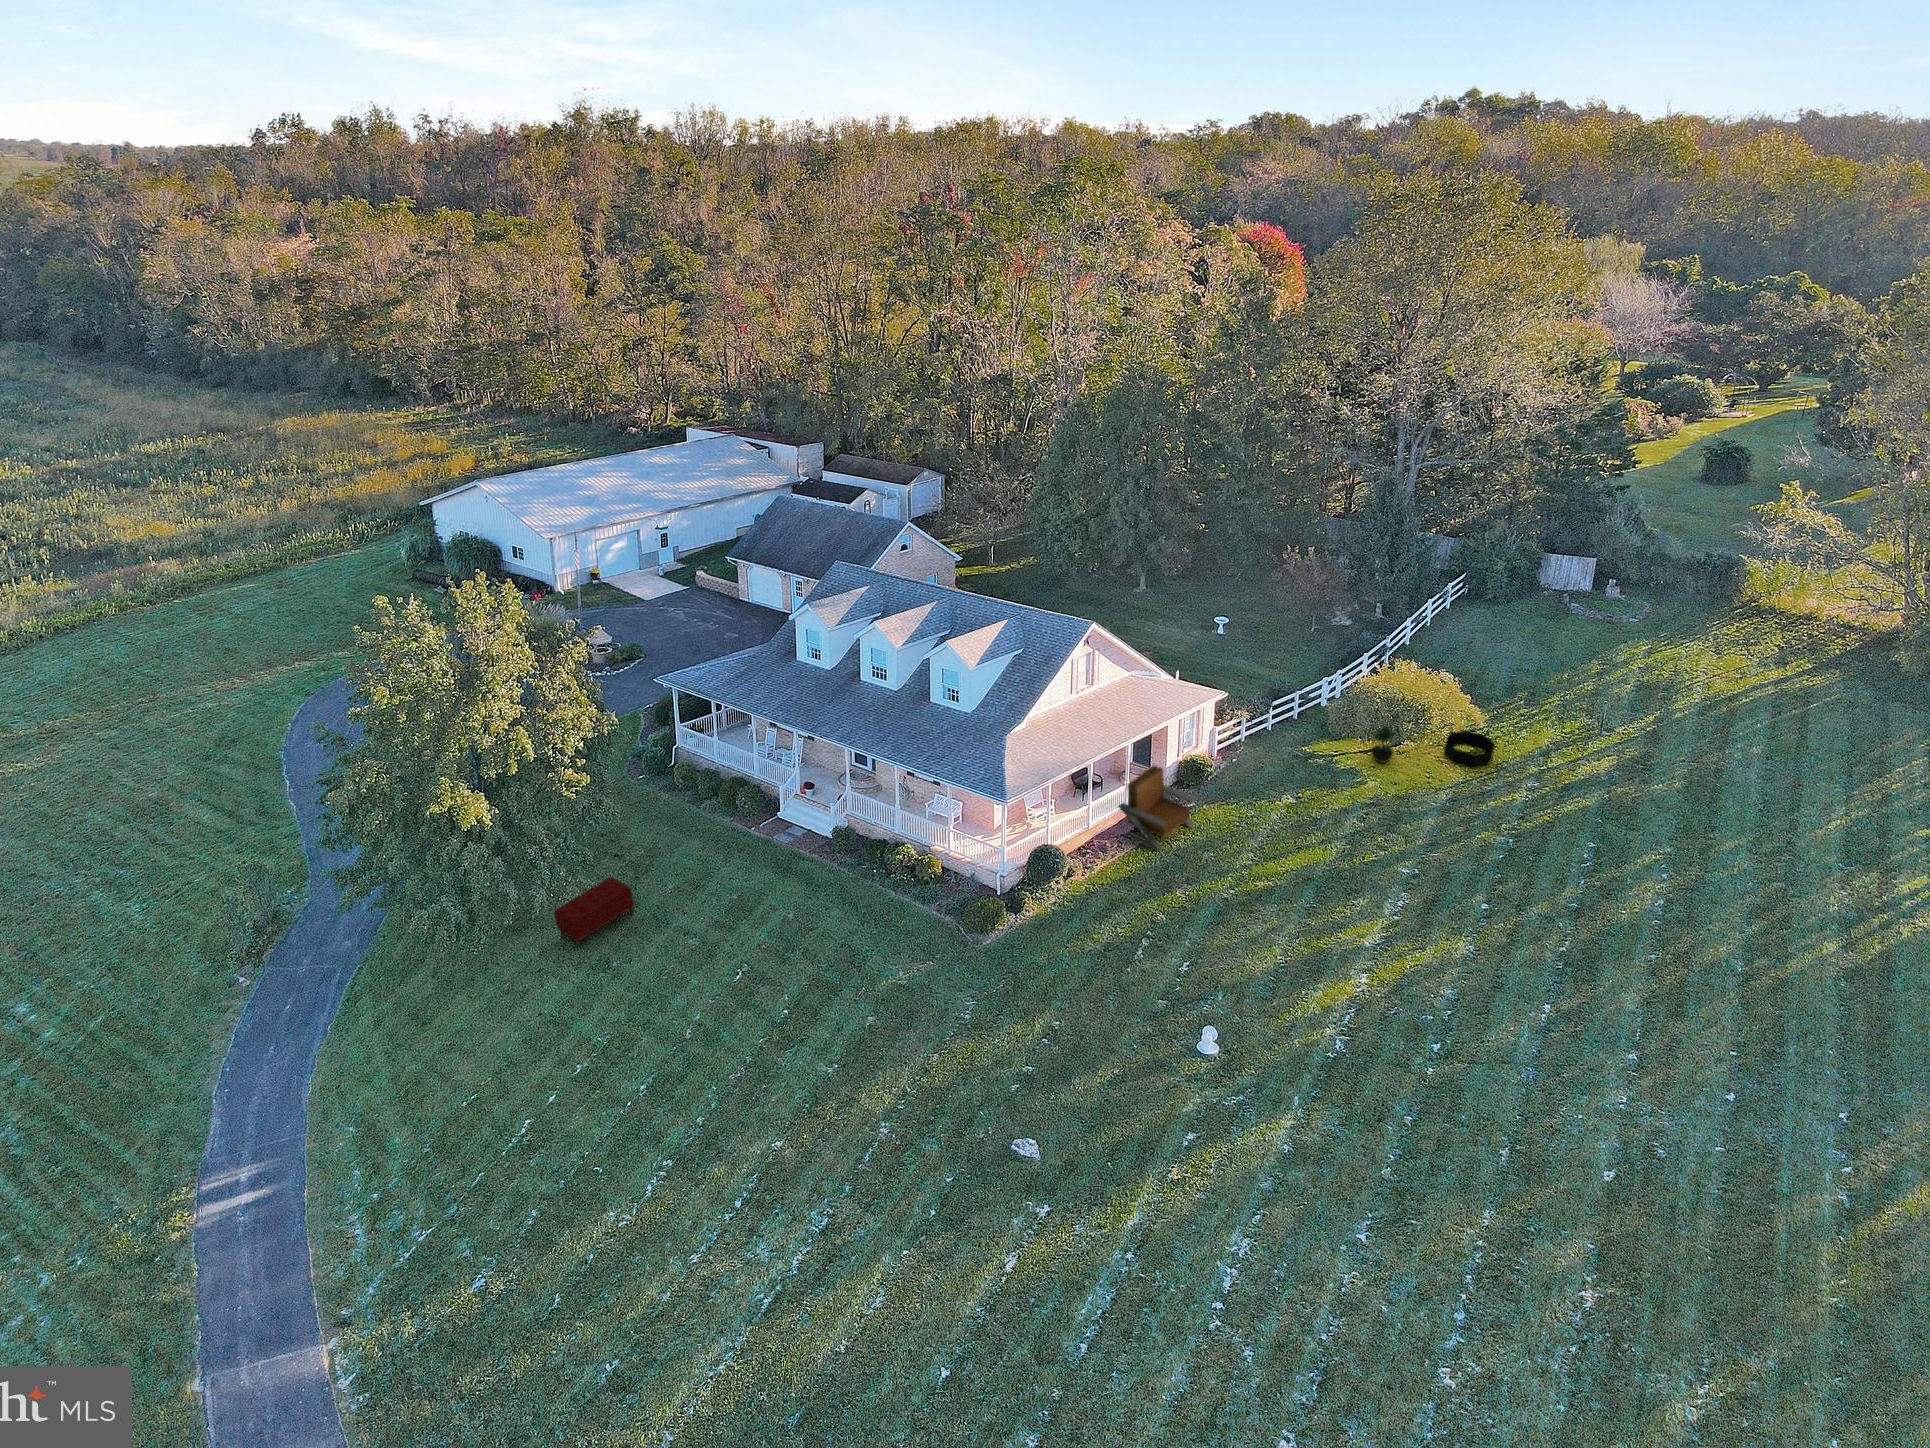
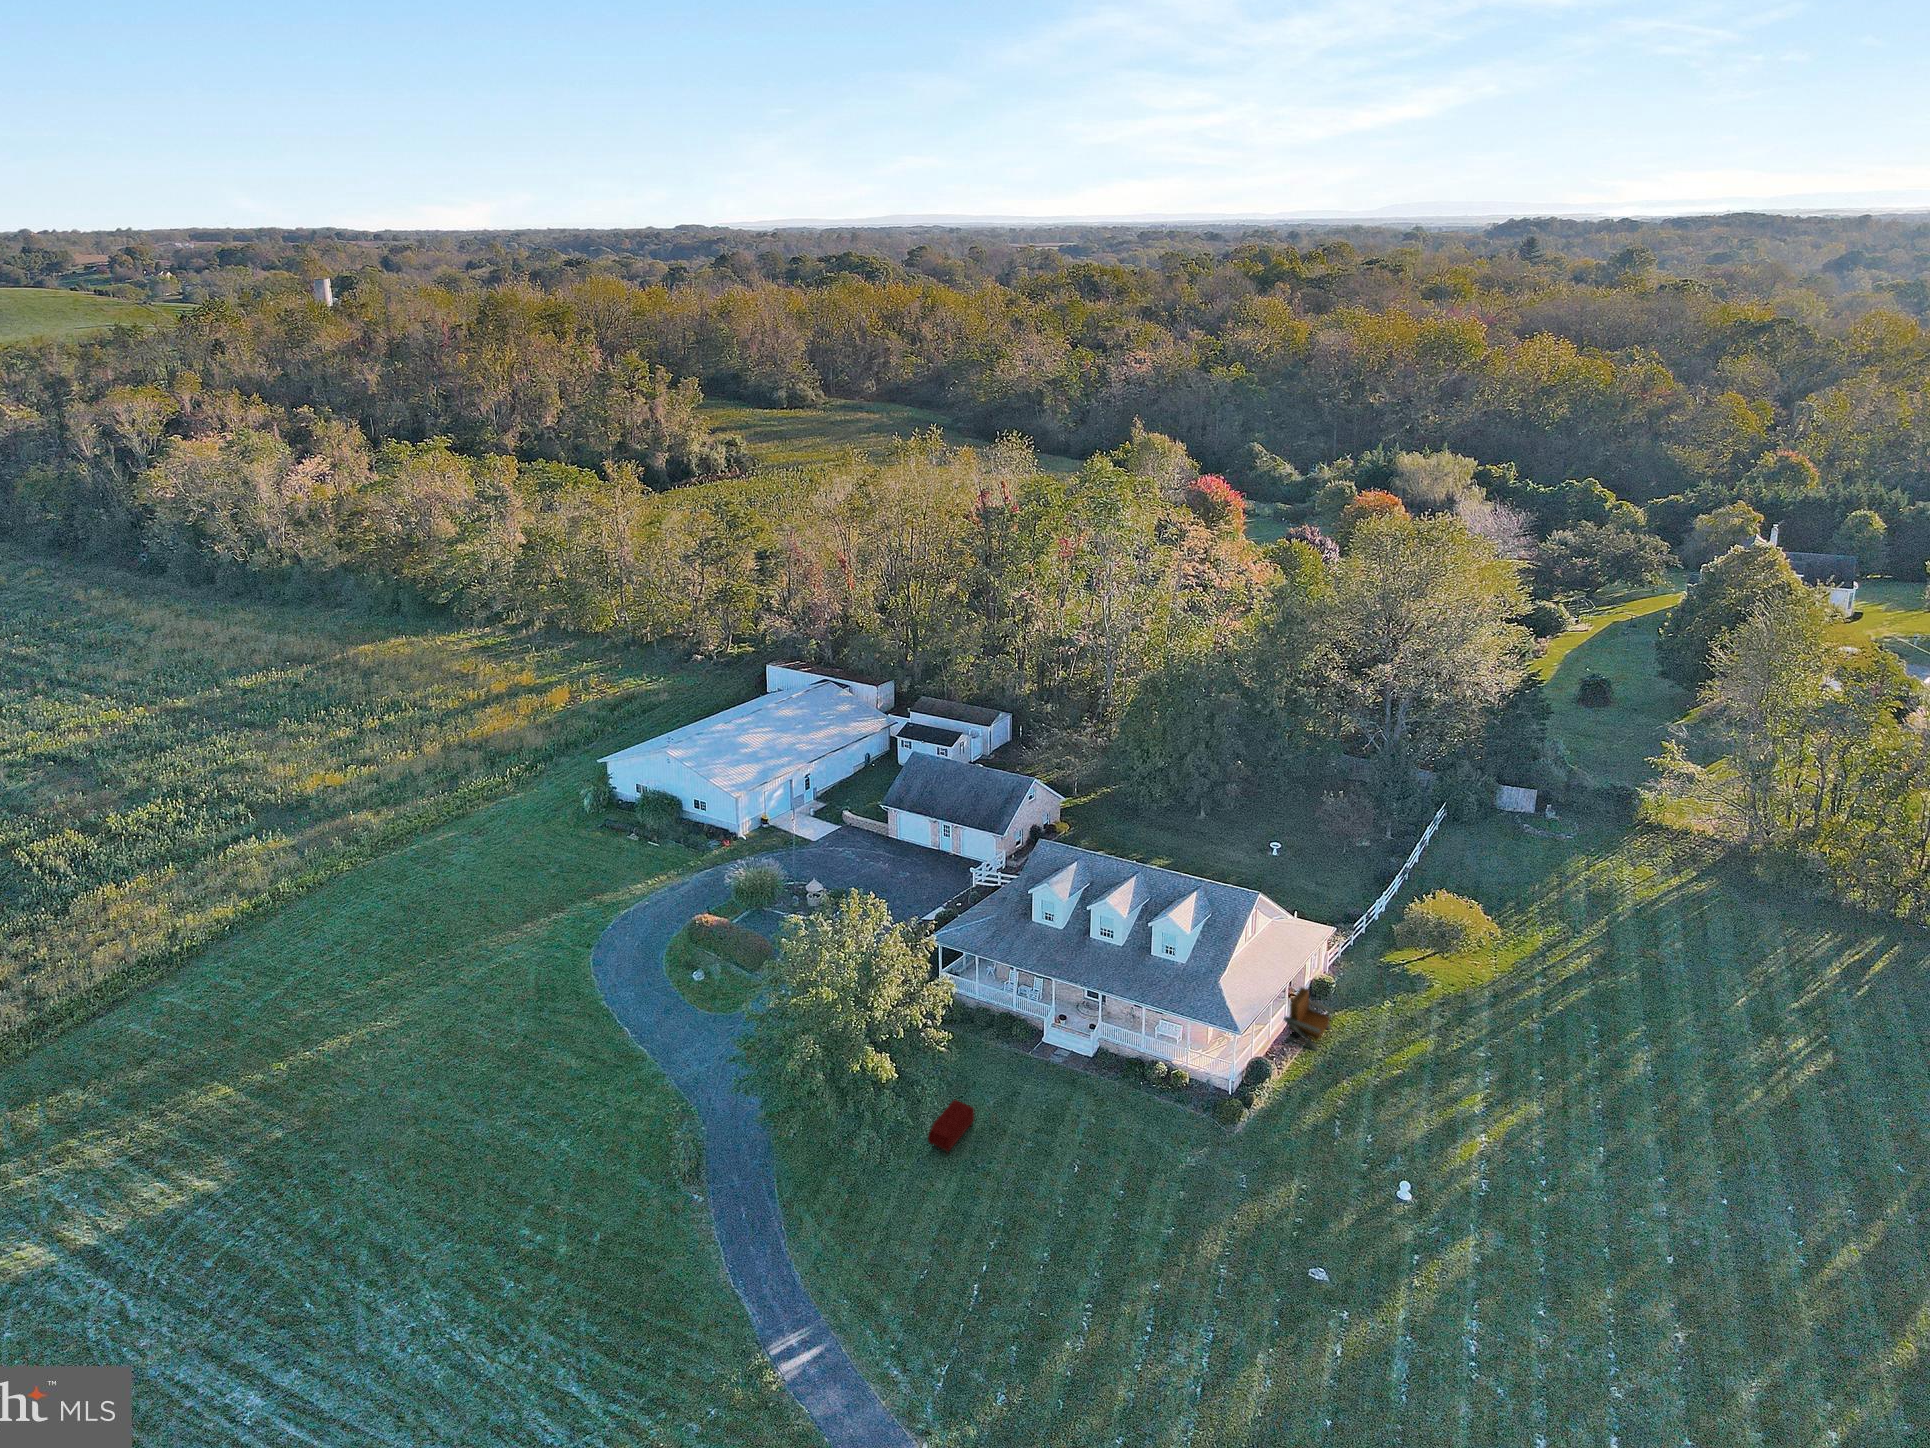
potted tree: present [1371,725,1396,763] -> none [1431,942,1453,969]
basket: present [1443,730,1495,769] -> none [1478,942,1514,971]

